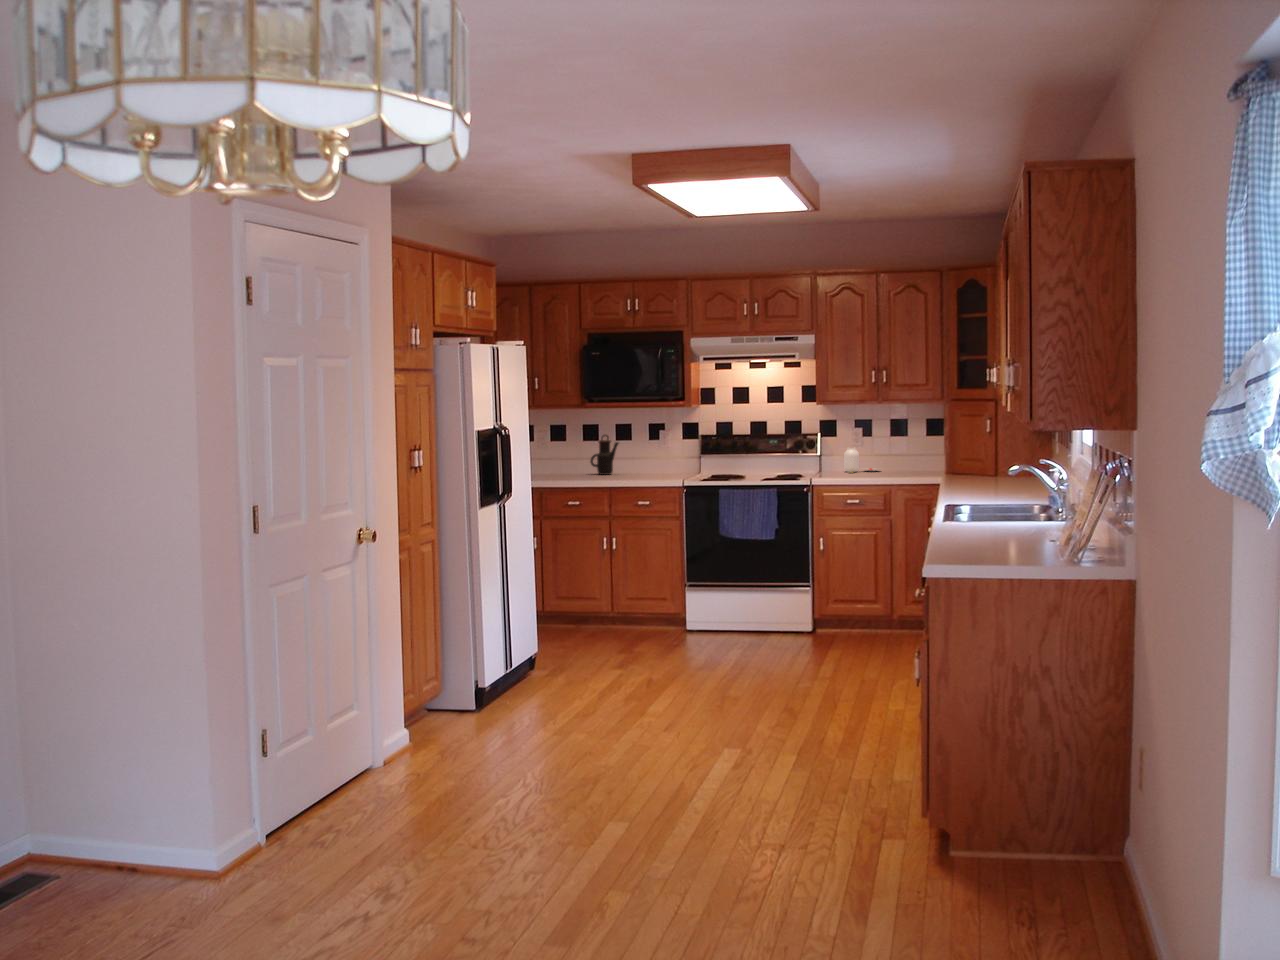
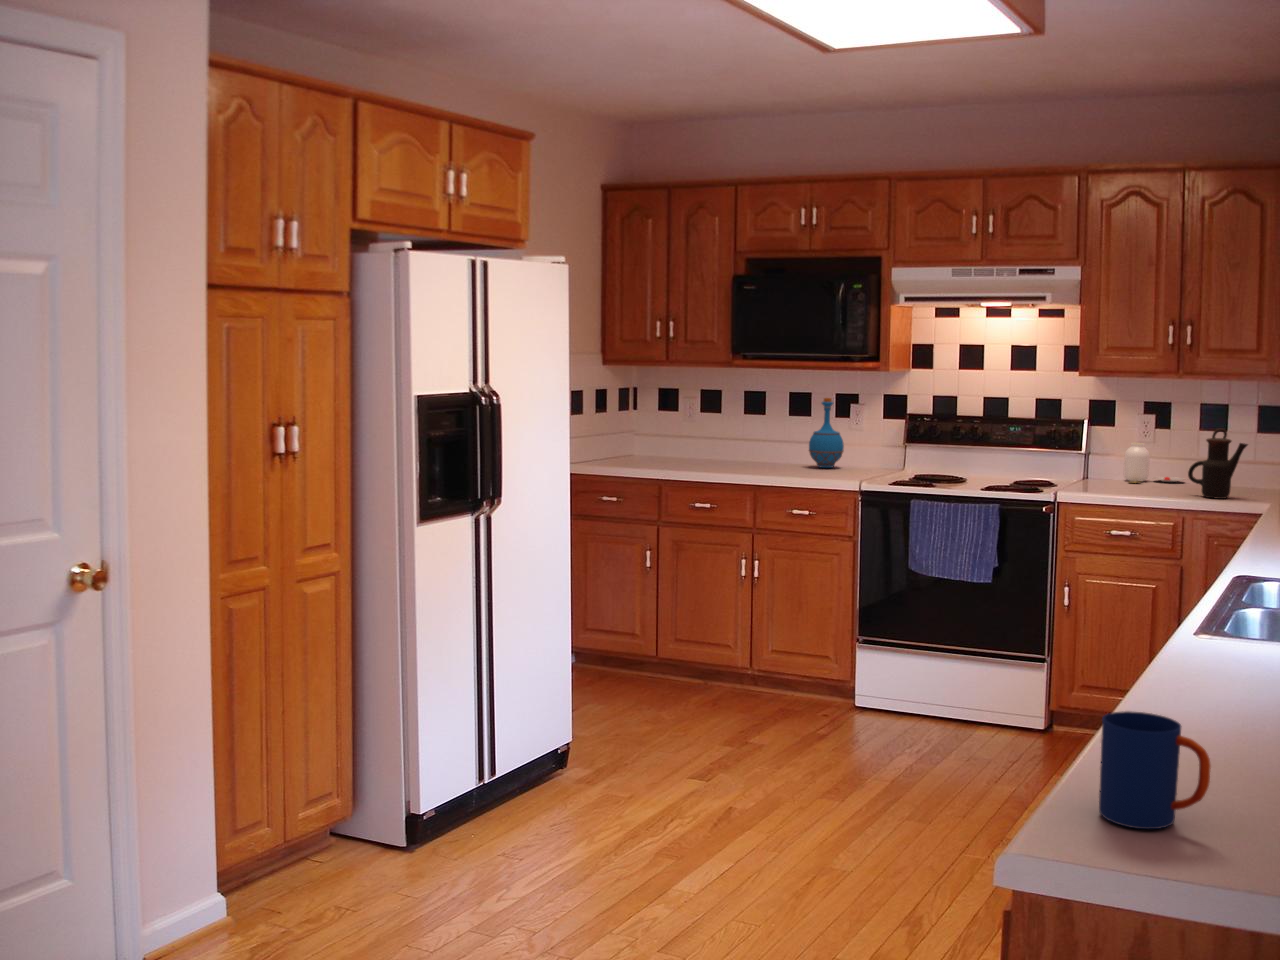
bottle: none [637,426,661,474] -> present [809,398,844,468]
teapot: present [590,435,619,475] -> present [1188,429,1248,499]
mug: none [961,521,1005,564] -> present [1099,711,1211,829]

